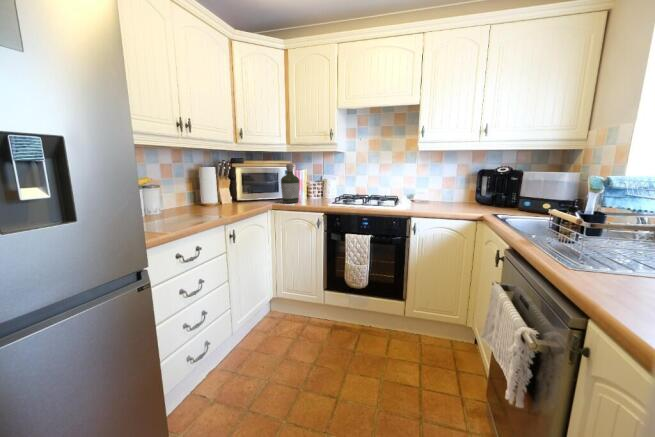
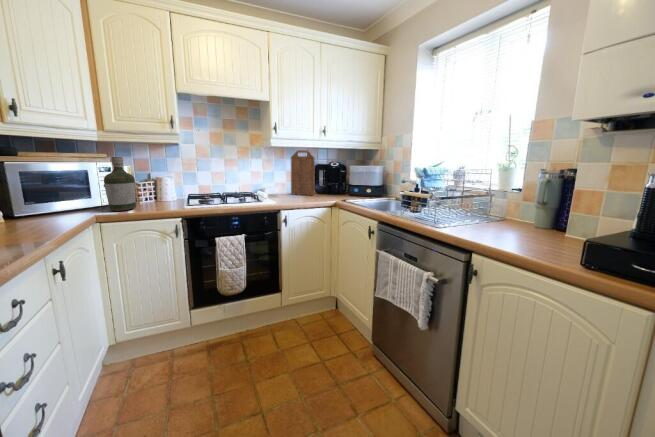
cutting board: none [443,154,471,205] -> present [291,150,315,195]

